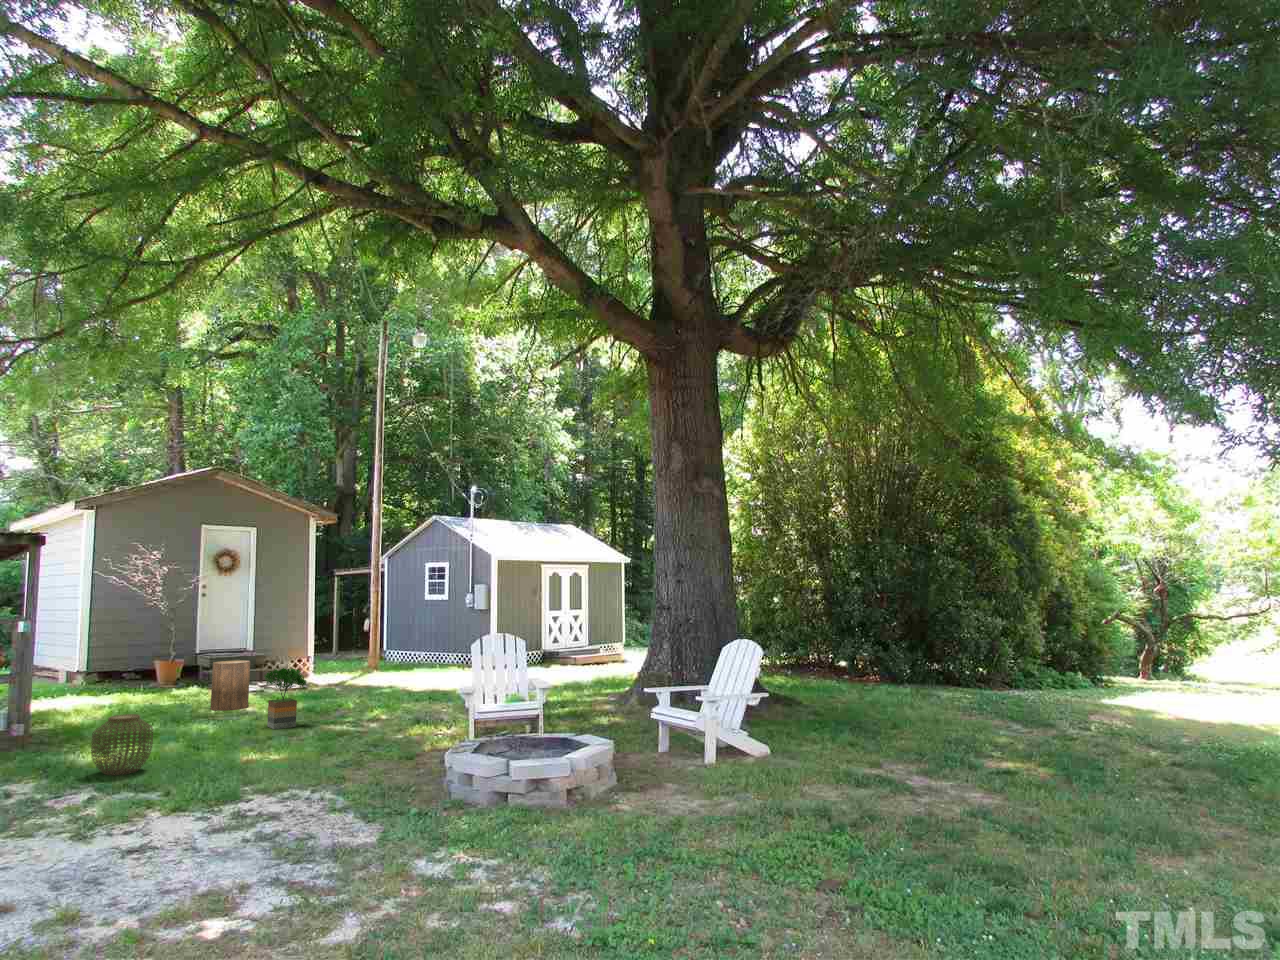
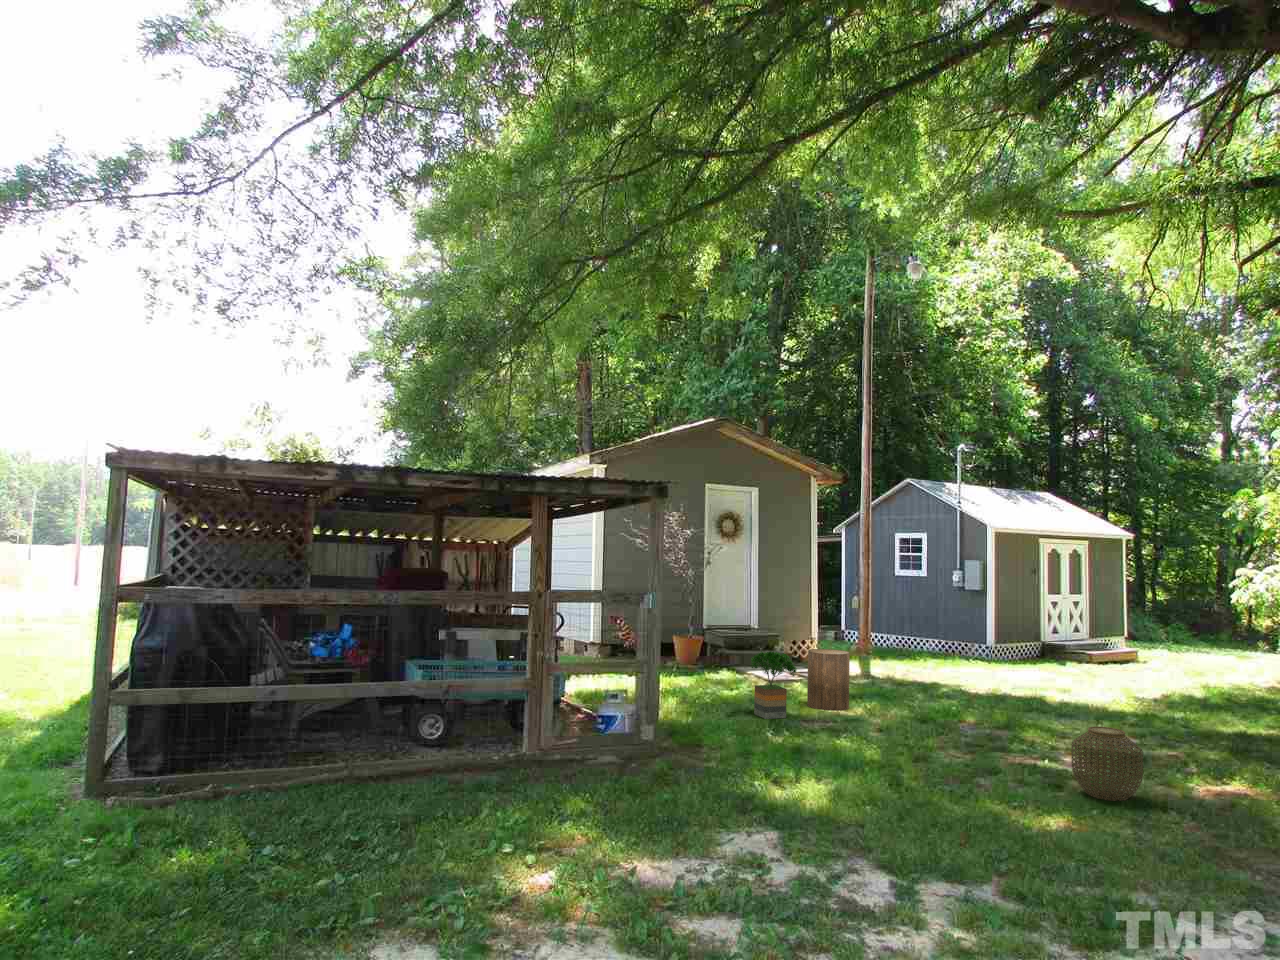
potted tree: present [264,668,306,729] -> present [751,651,797,719]
woven basket: present [91,714,153,775] -> present [1072,727,1143,801]

